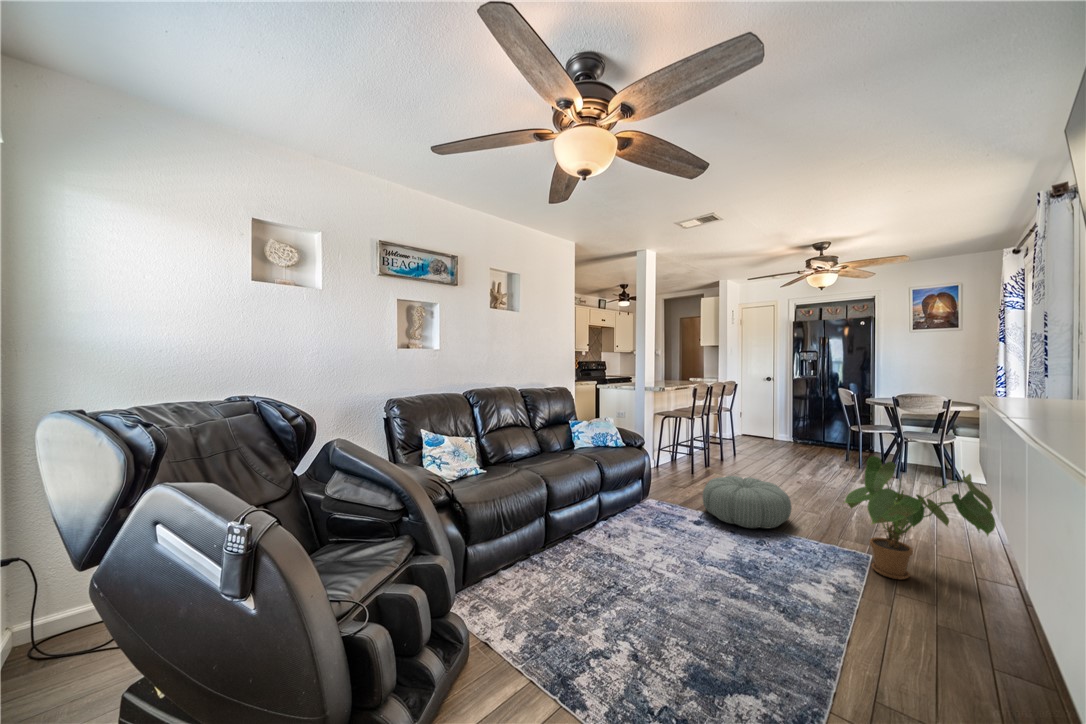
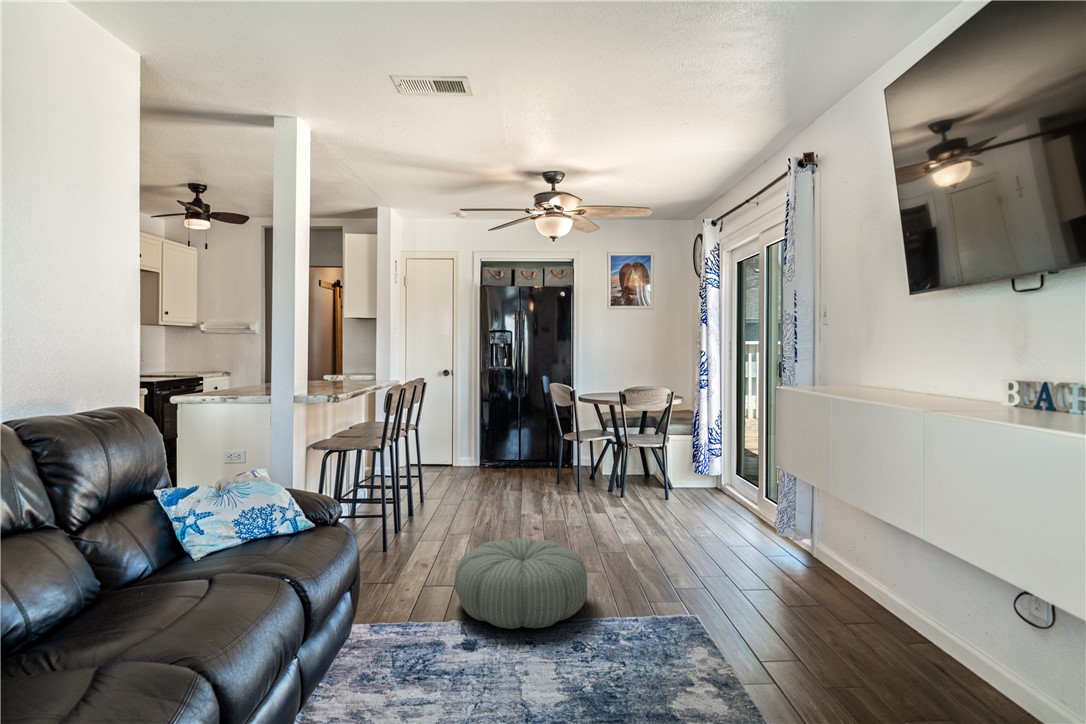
house plant: present [844,456,995,579] -> none [670,483,858,647]

